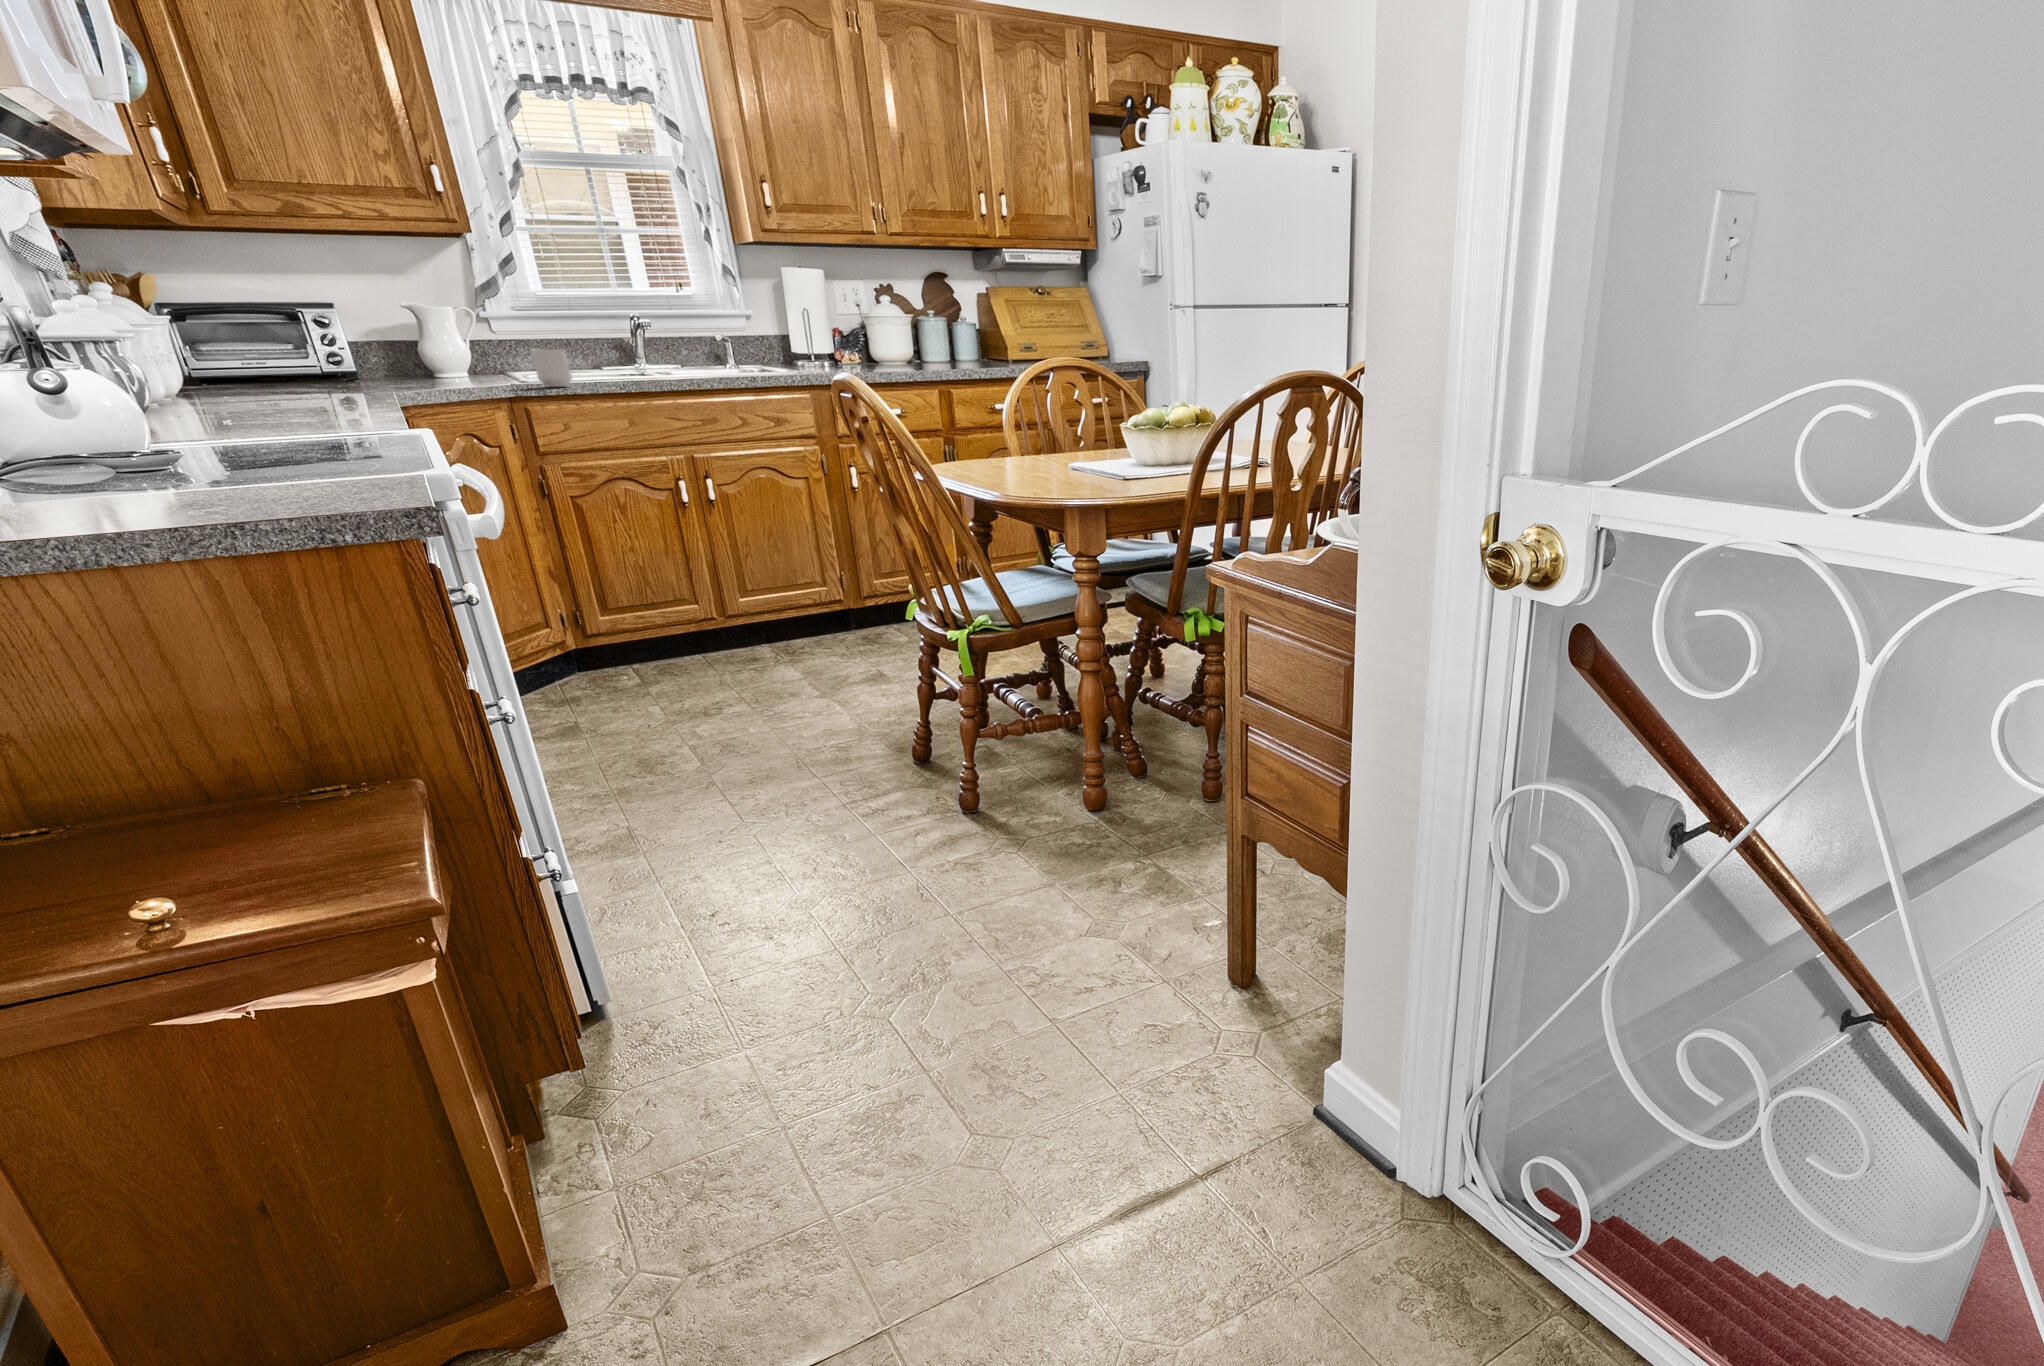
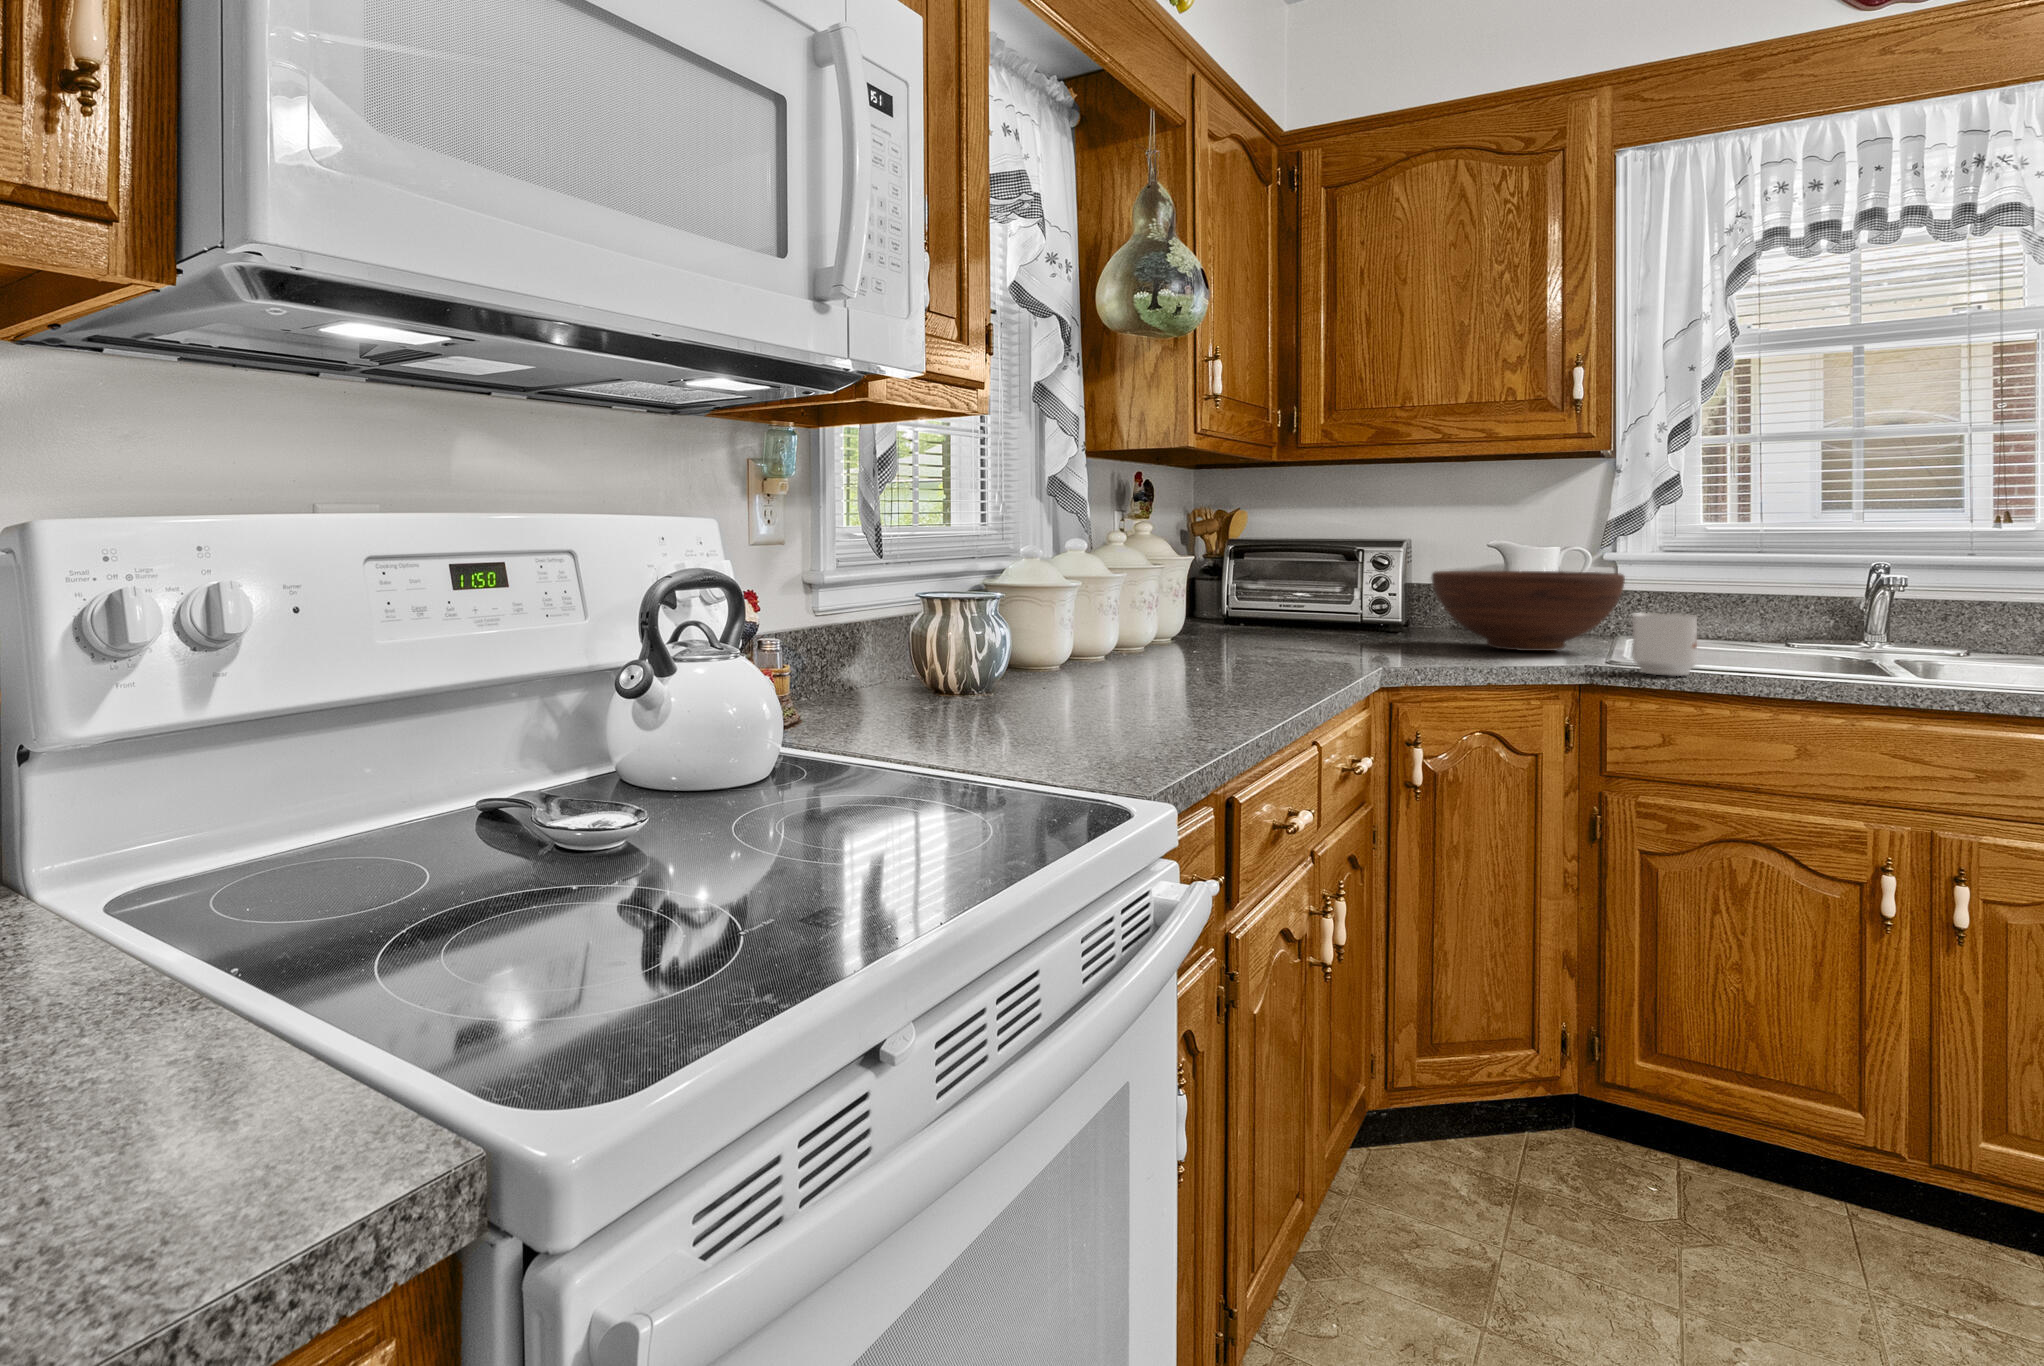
fruit bowl: none [375,326,509,383] -> present [1432,571,1625,651]

